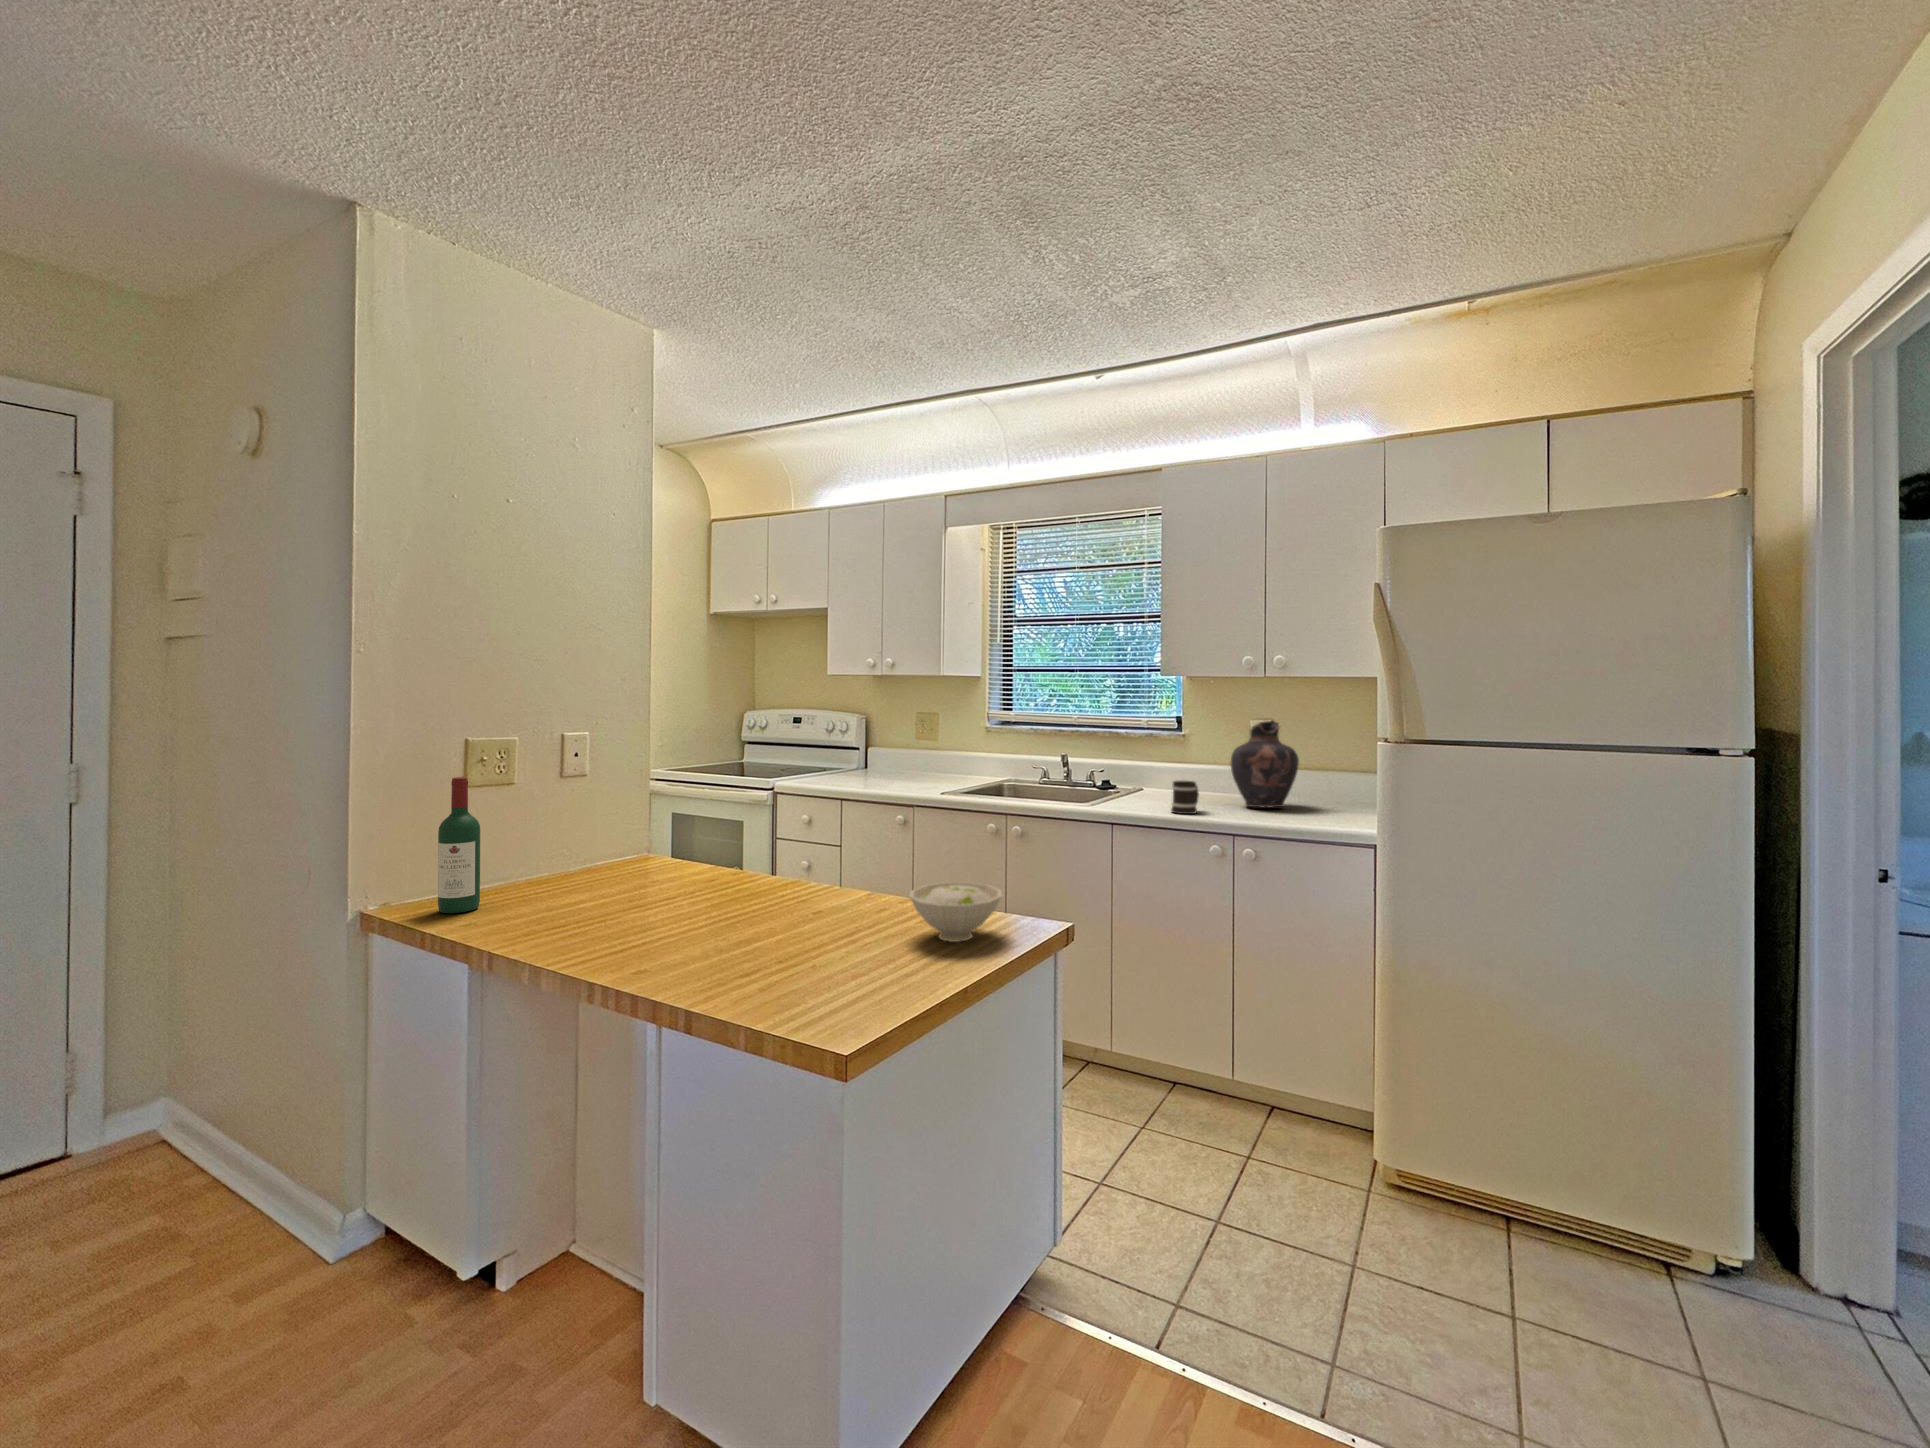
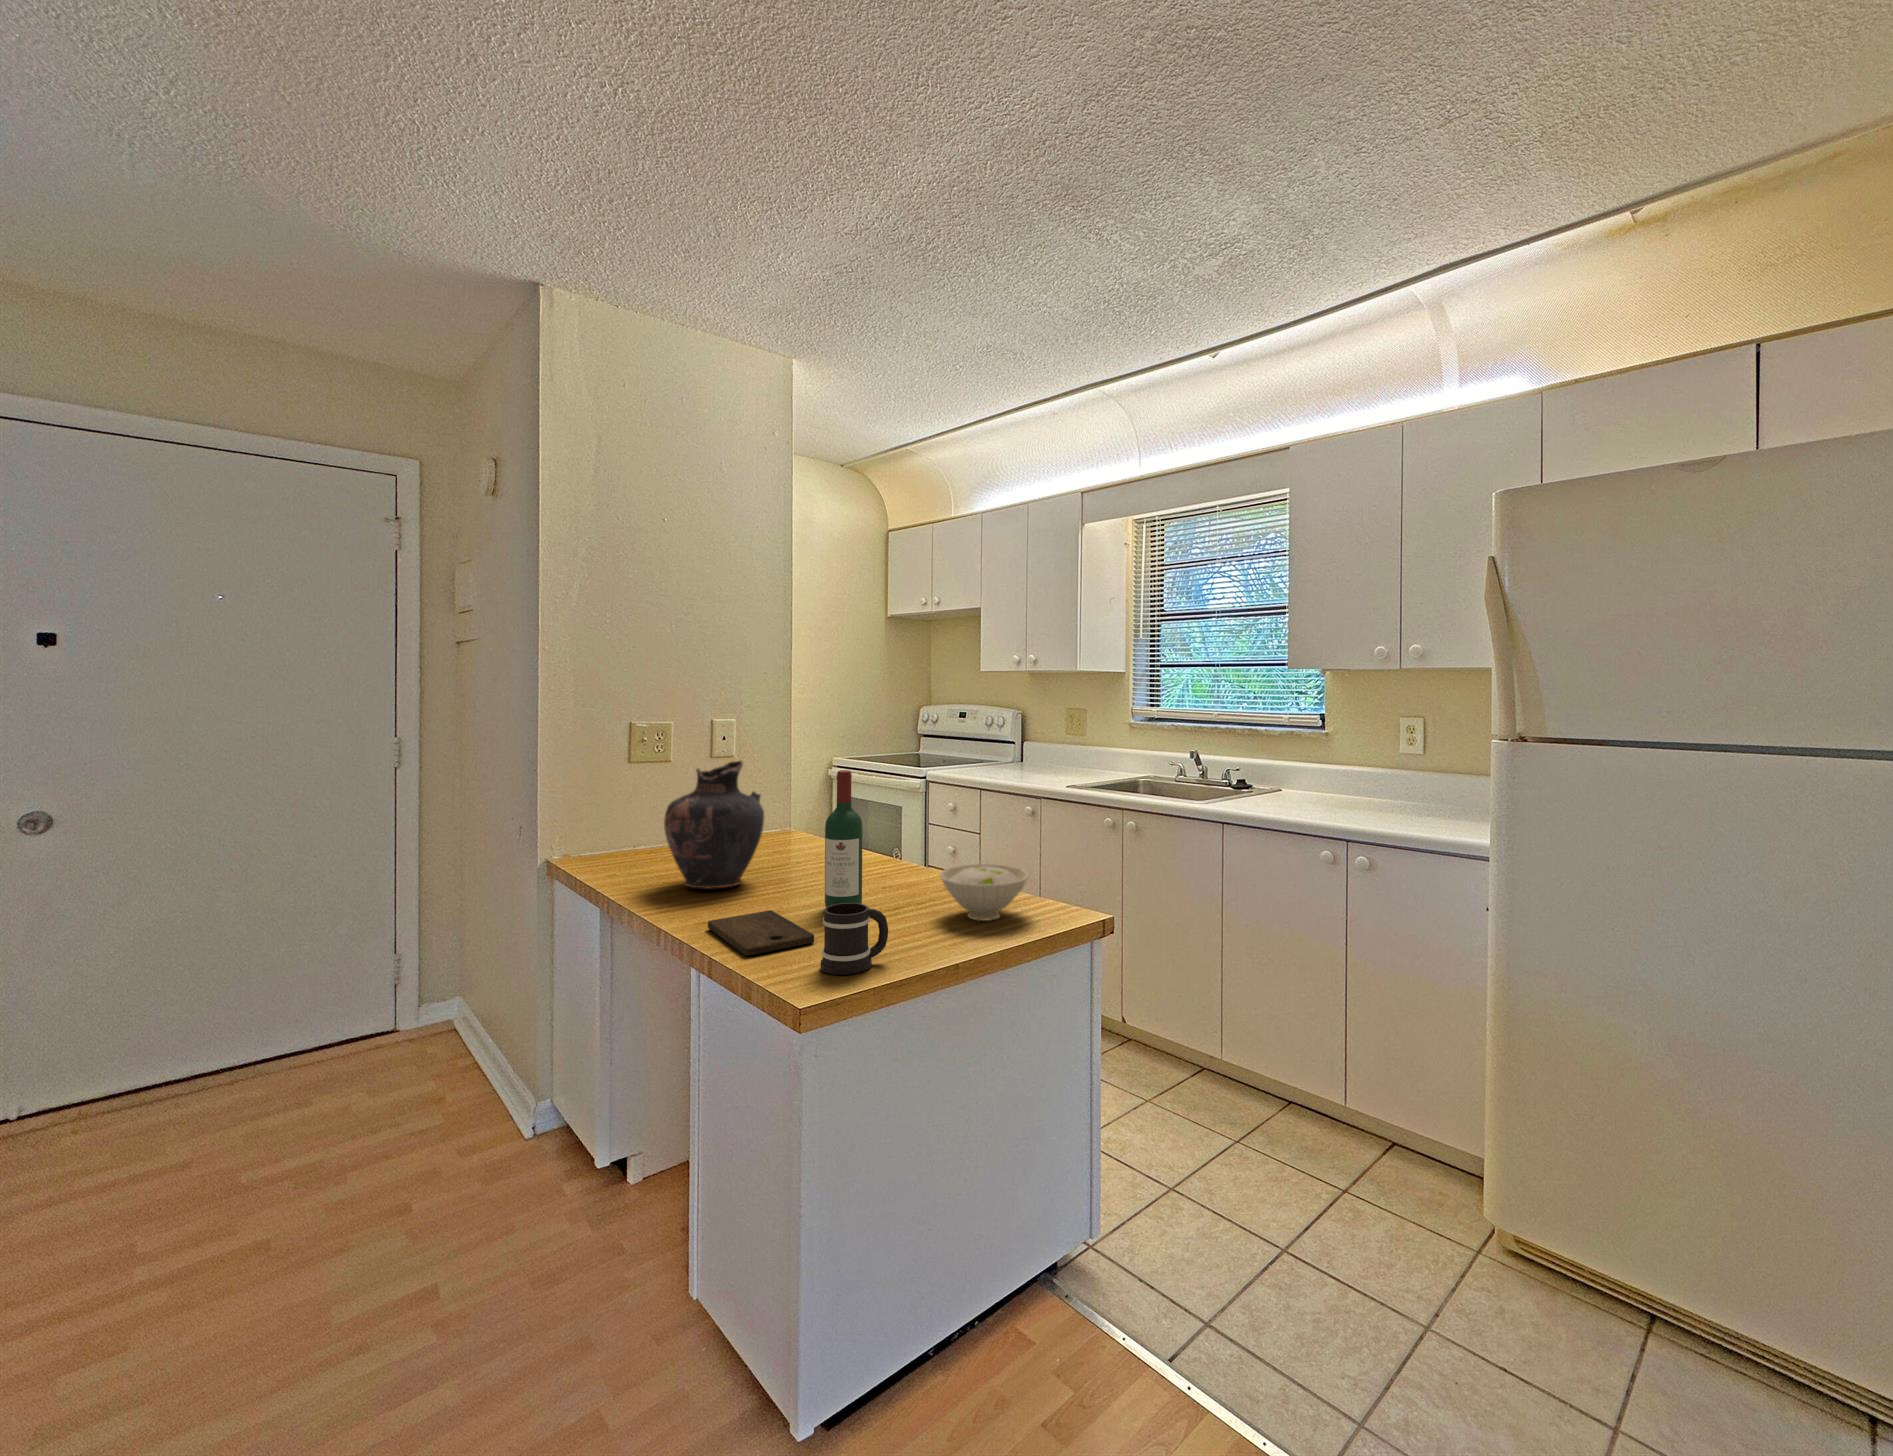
vase: present [1231,721,1299,808] -> present [664,761,764,889]
wine bottle: present [438,777,480,913] -> present [825,770,862,907]
mug: present [1171,781,1199,814] -> present [821,903,888,975]
cutting board: none [661,952,800,1005] -> present [708,910,814,956]

